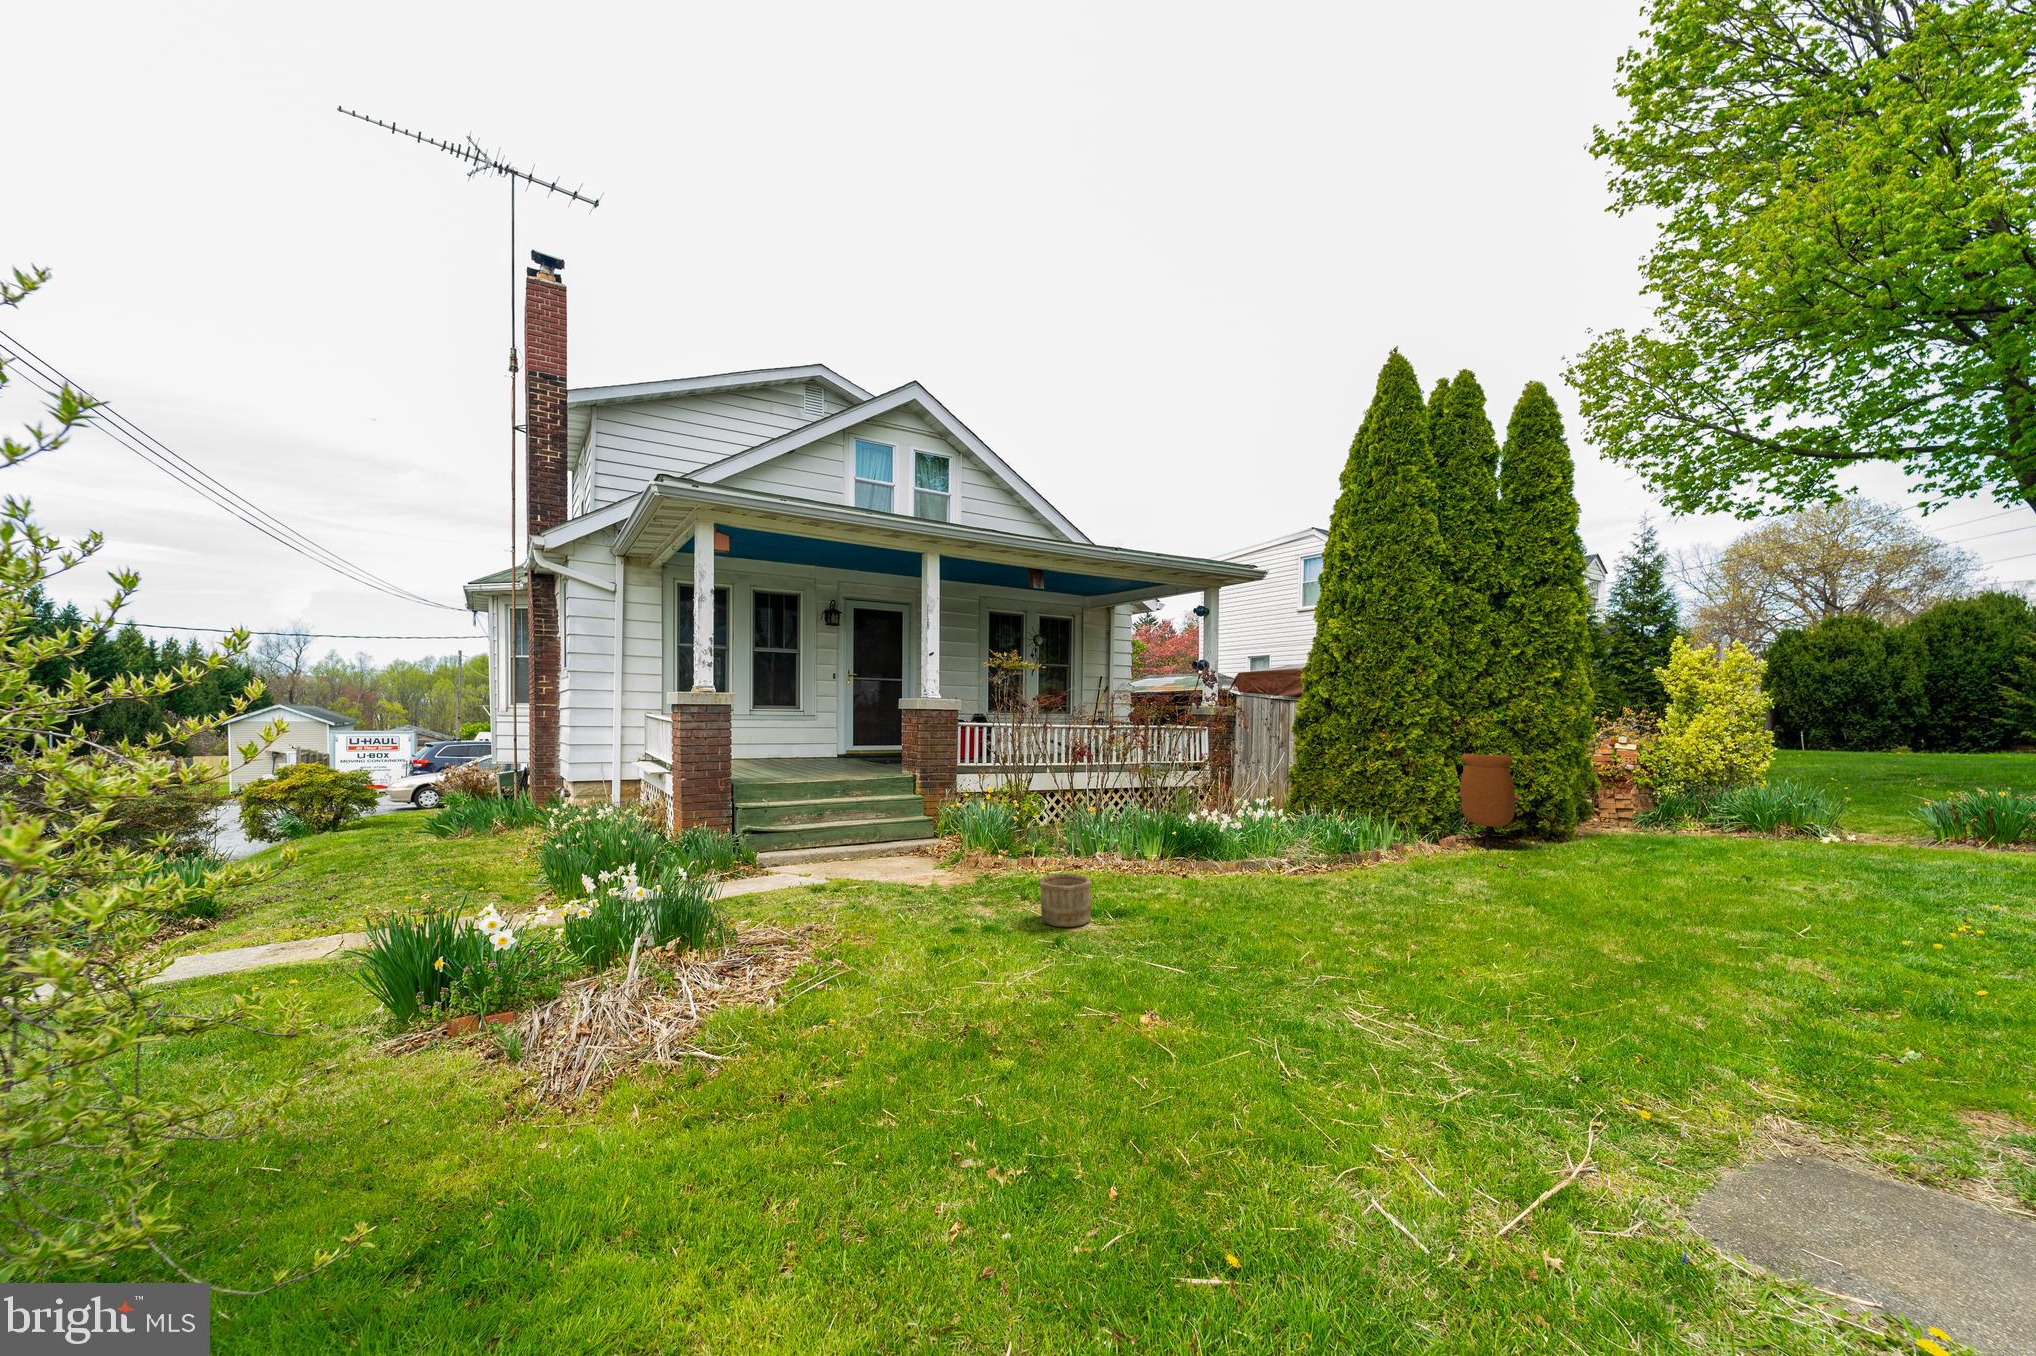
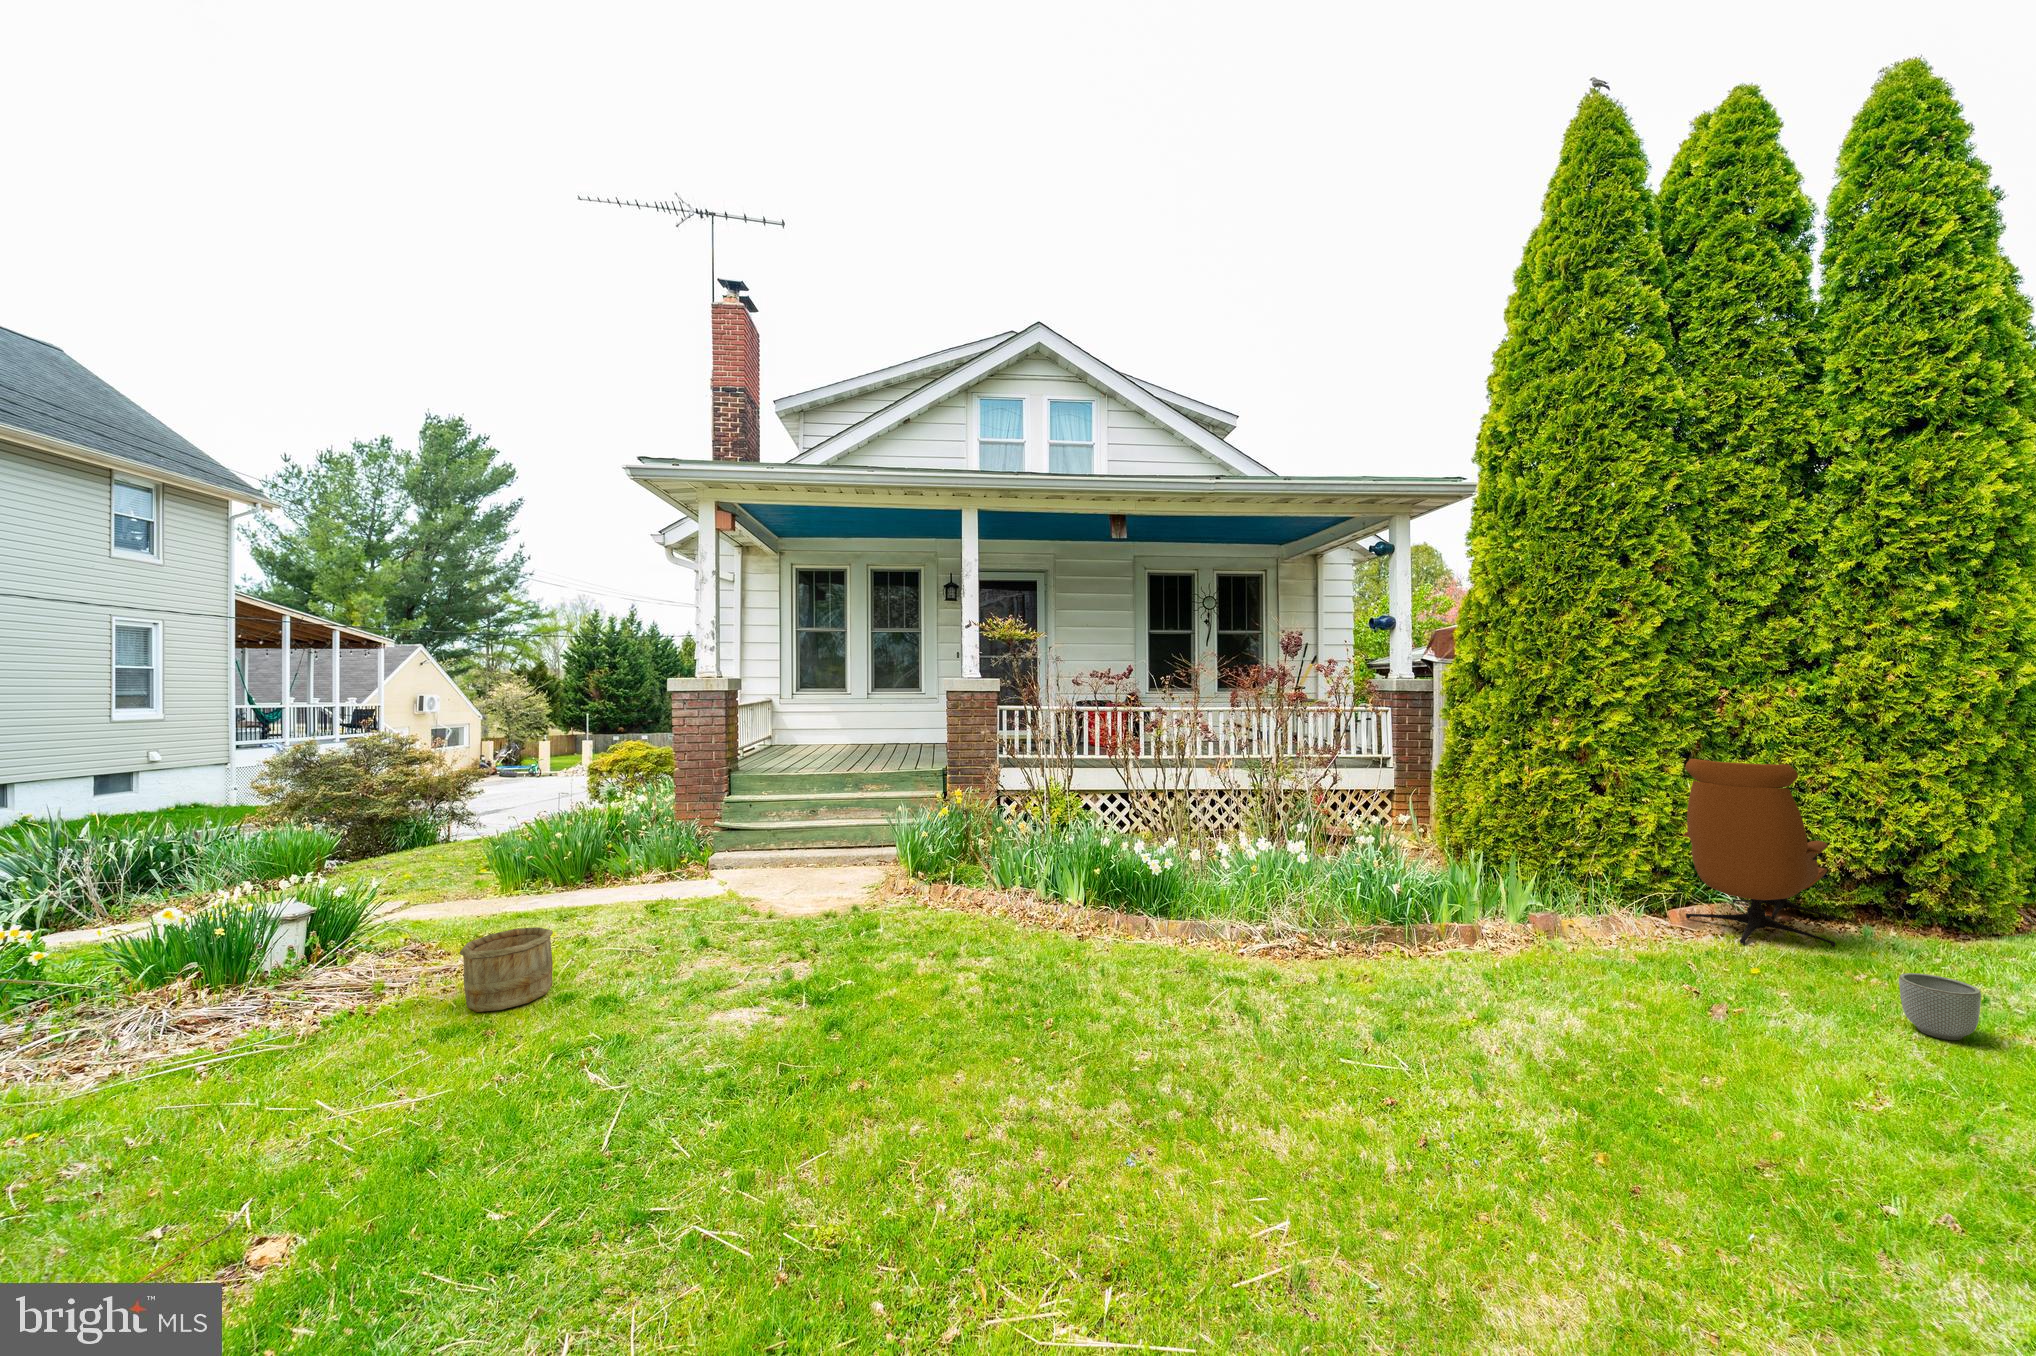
planter: none [1562,849,1592,876] -> present [1899,973,1981,1040]
wooden bucket: present [1039,874,1092,927] -> present [460,927,553,1012]

